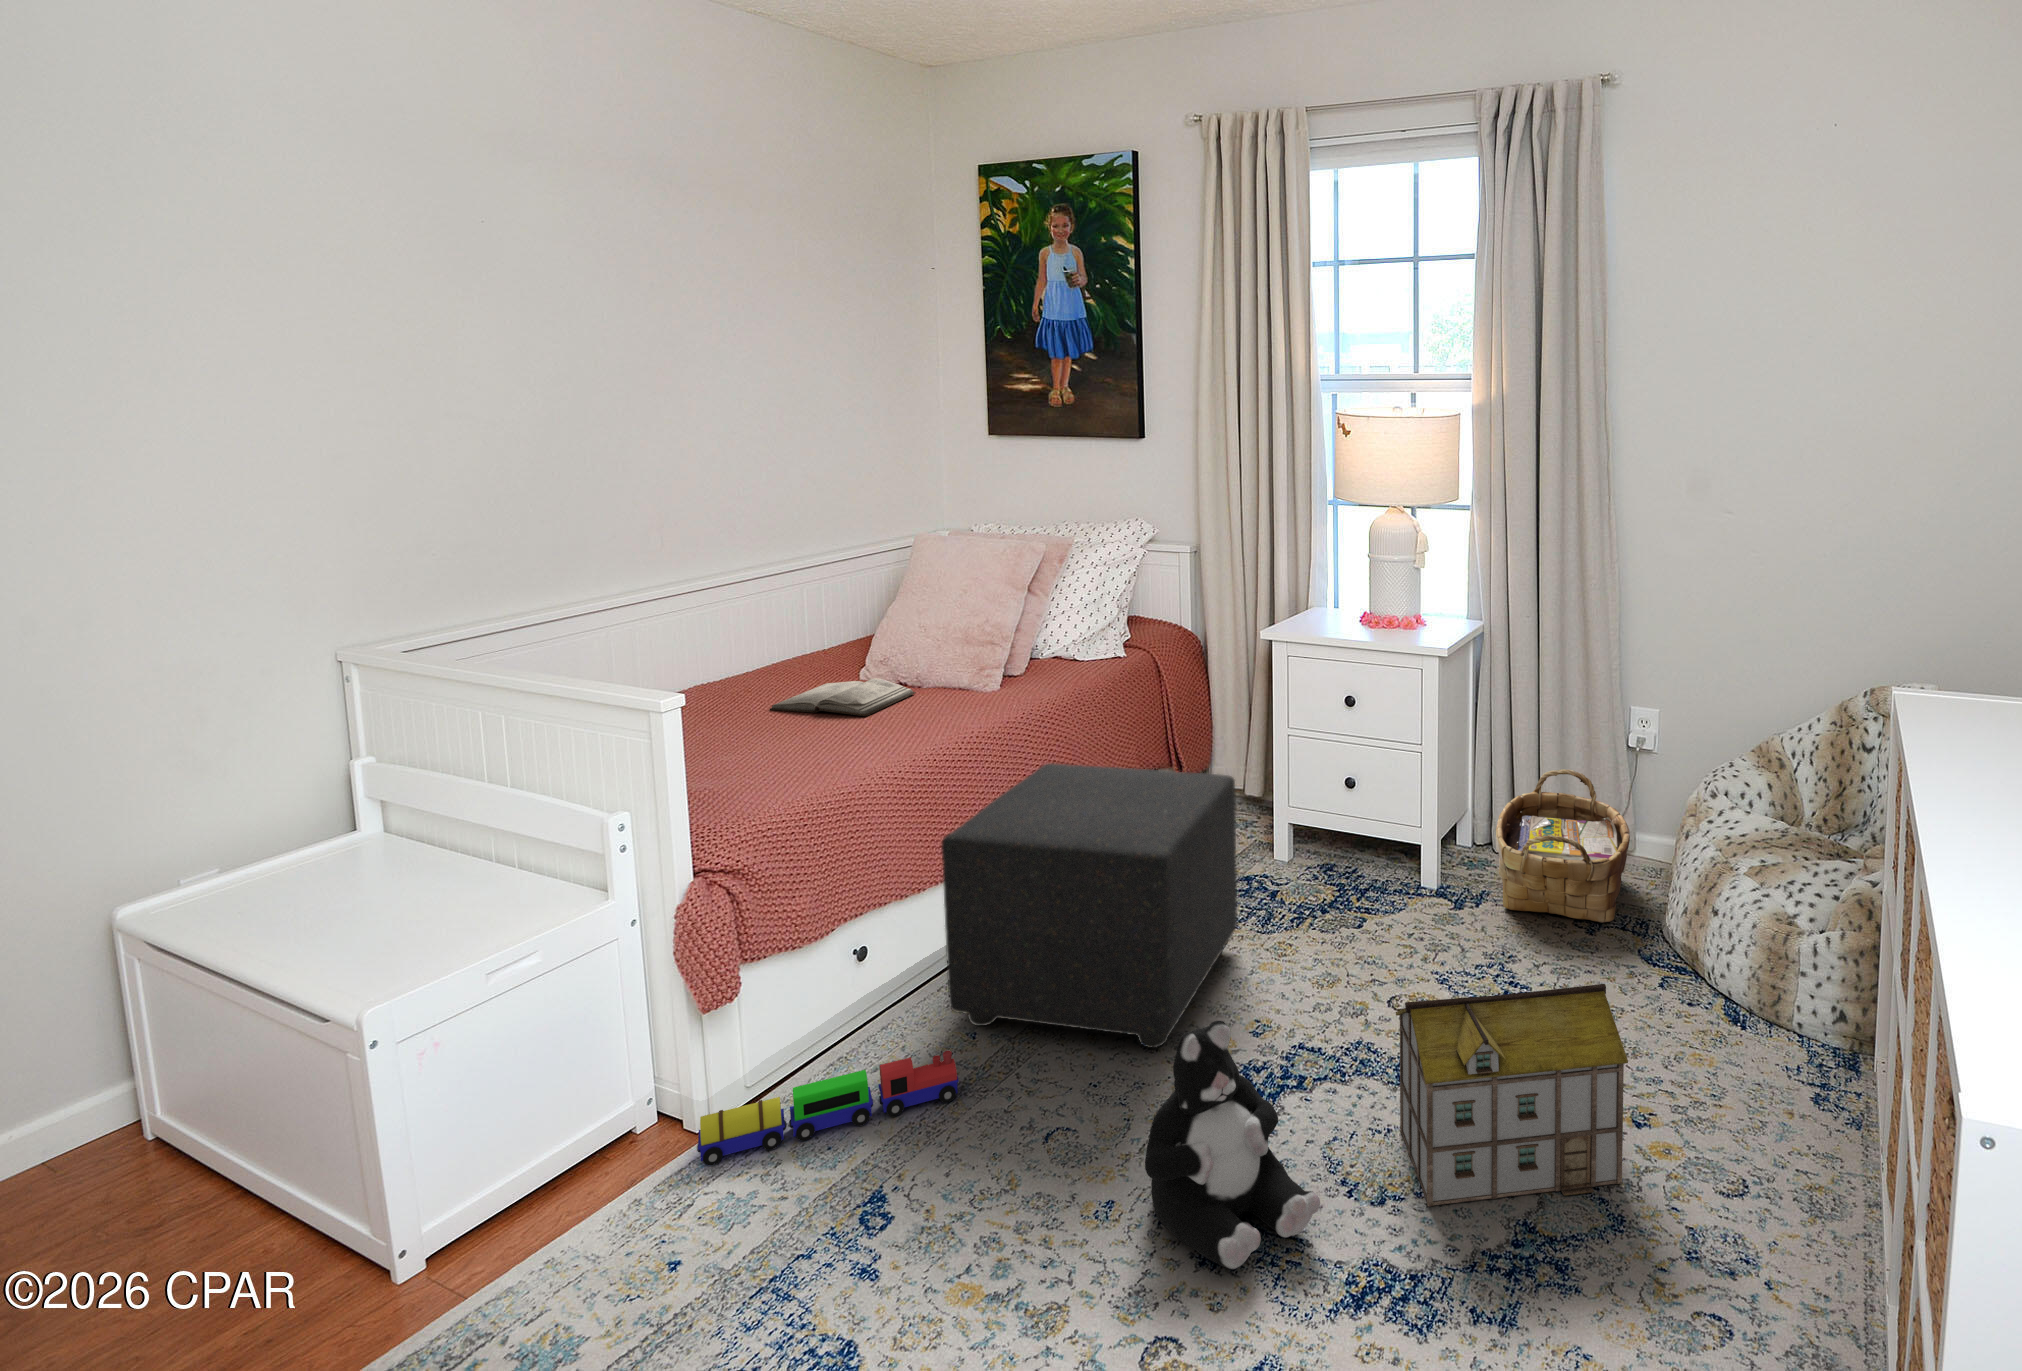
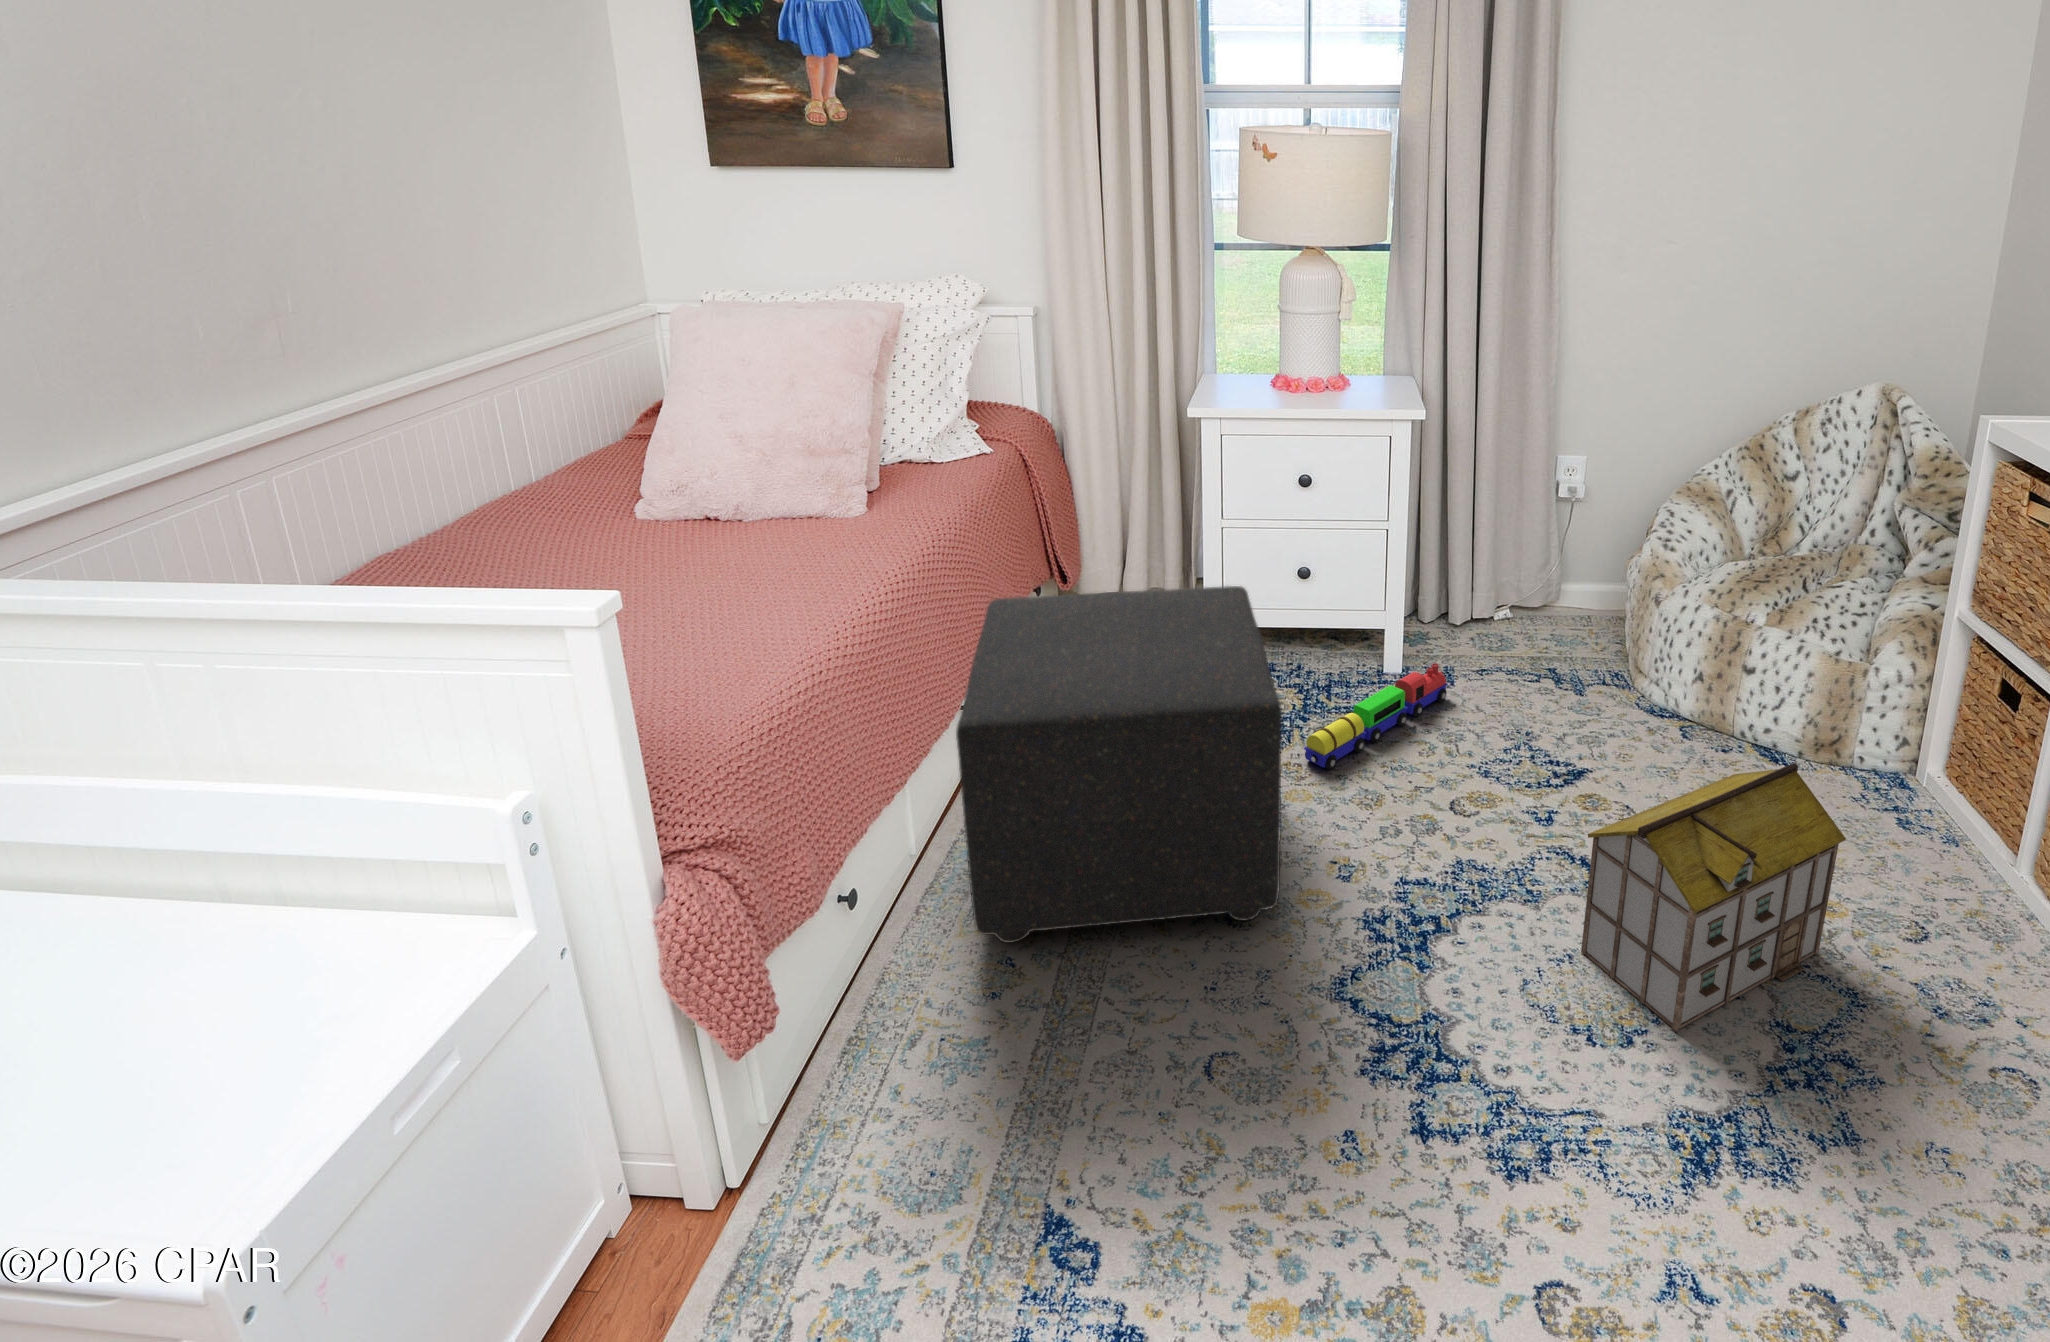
diary: present [770,678,916,716] -> none [545,511,757,575]
woven basket: present [1496,769,1630,923] -> none [1456,530,1600,681]
plush toy: present [1145,1021,1320,1269] -> none [1390,898,1611,1177]
toy train: present [697,1051,959,1166] -> present [1304,663,1448,770]

